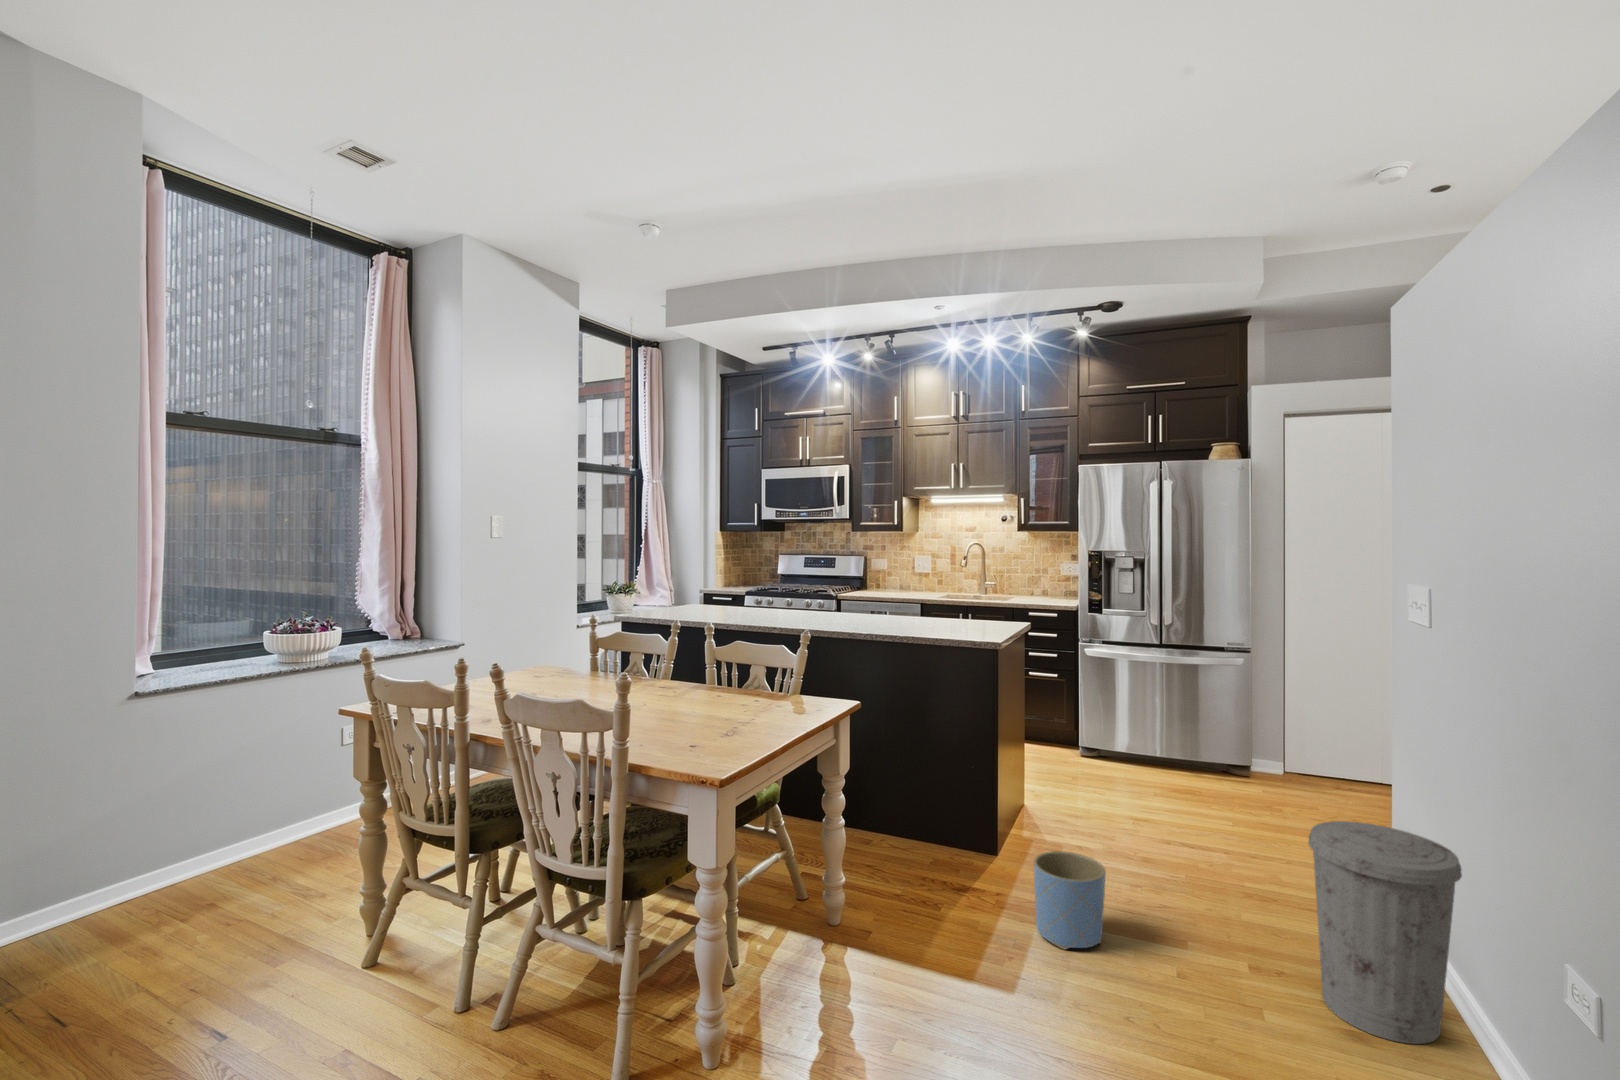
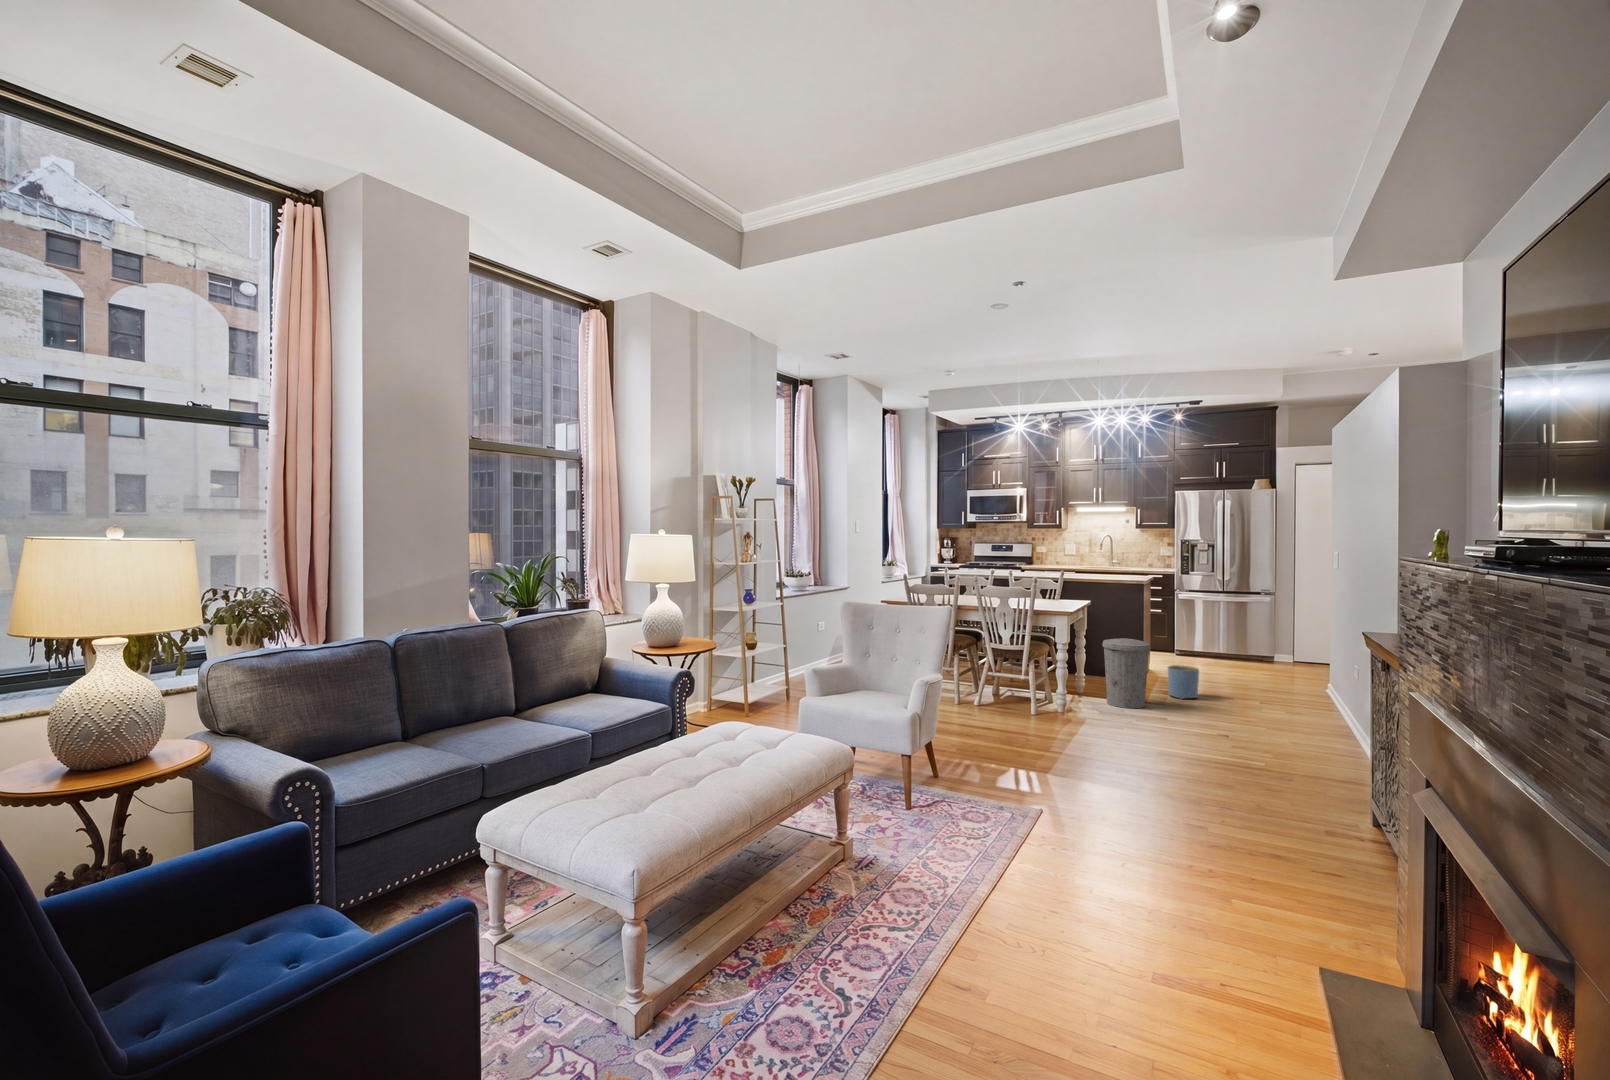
trash can: present [1308,821,1462,1044] -> present [1102,638,1151,708]

